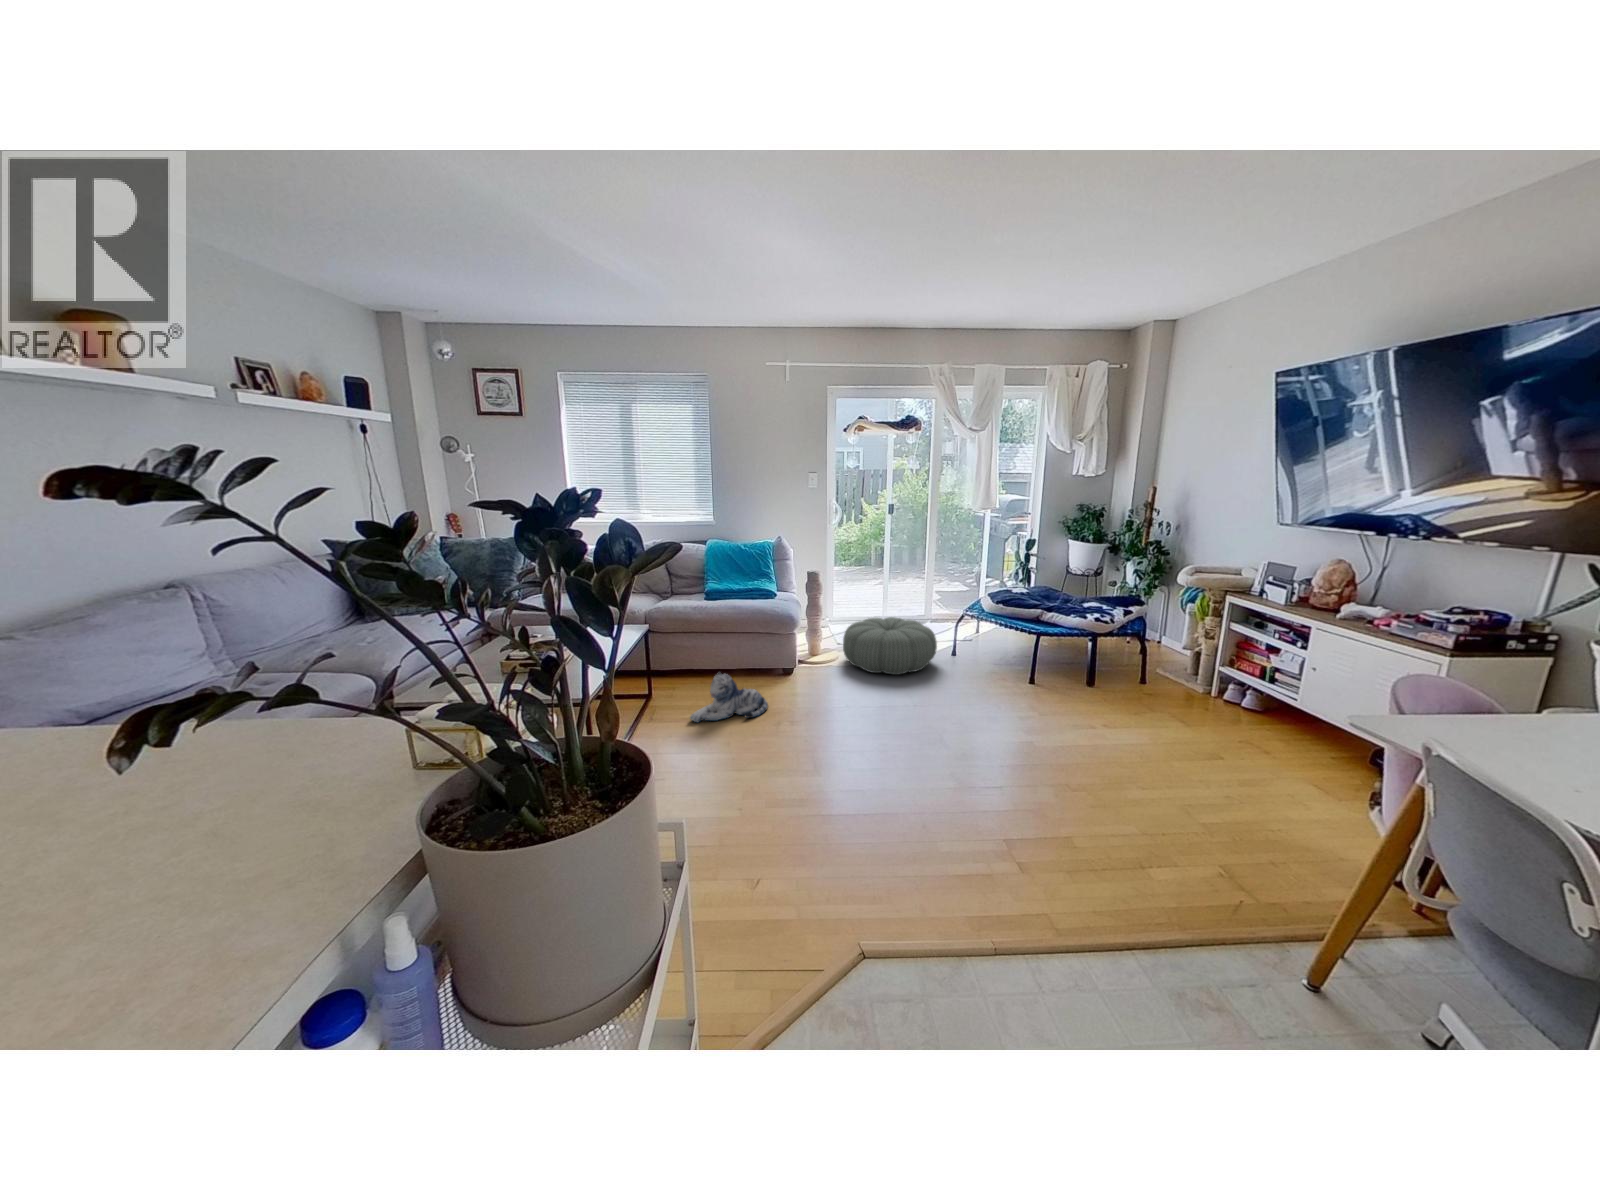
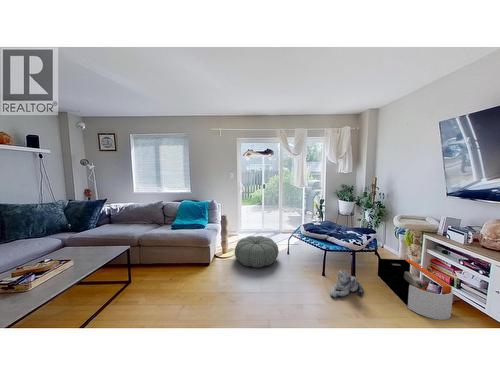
storage bin: none [1137,647,1258,728] -> present [378,259,453,320]
plush toy: present [690,673,768,722] -> present [330,269,363,298]

